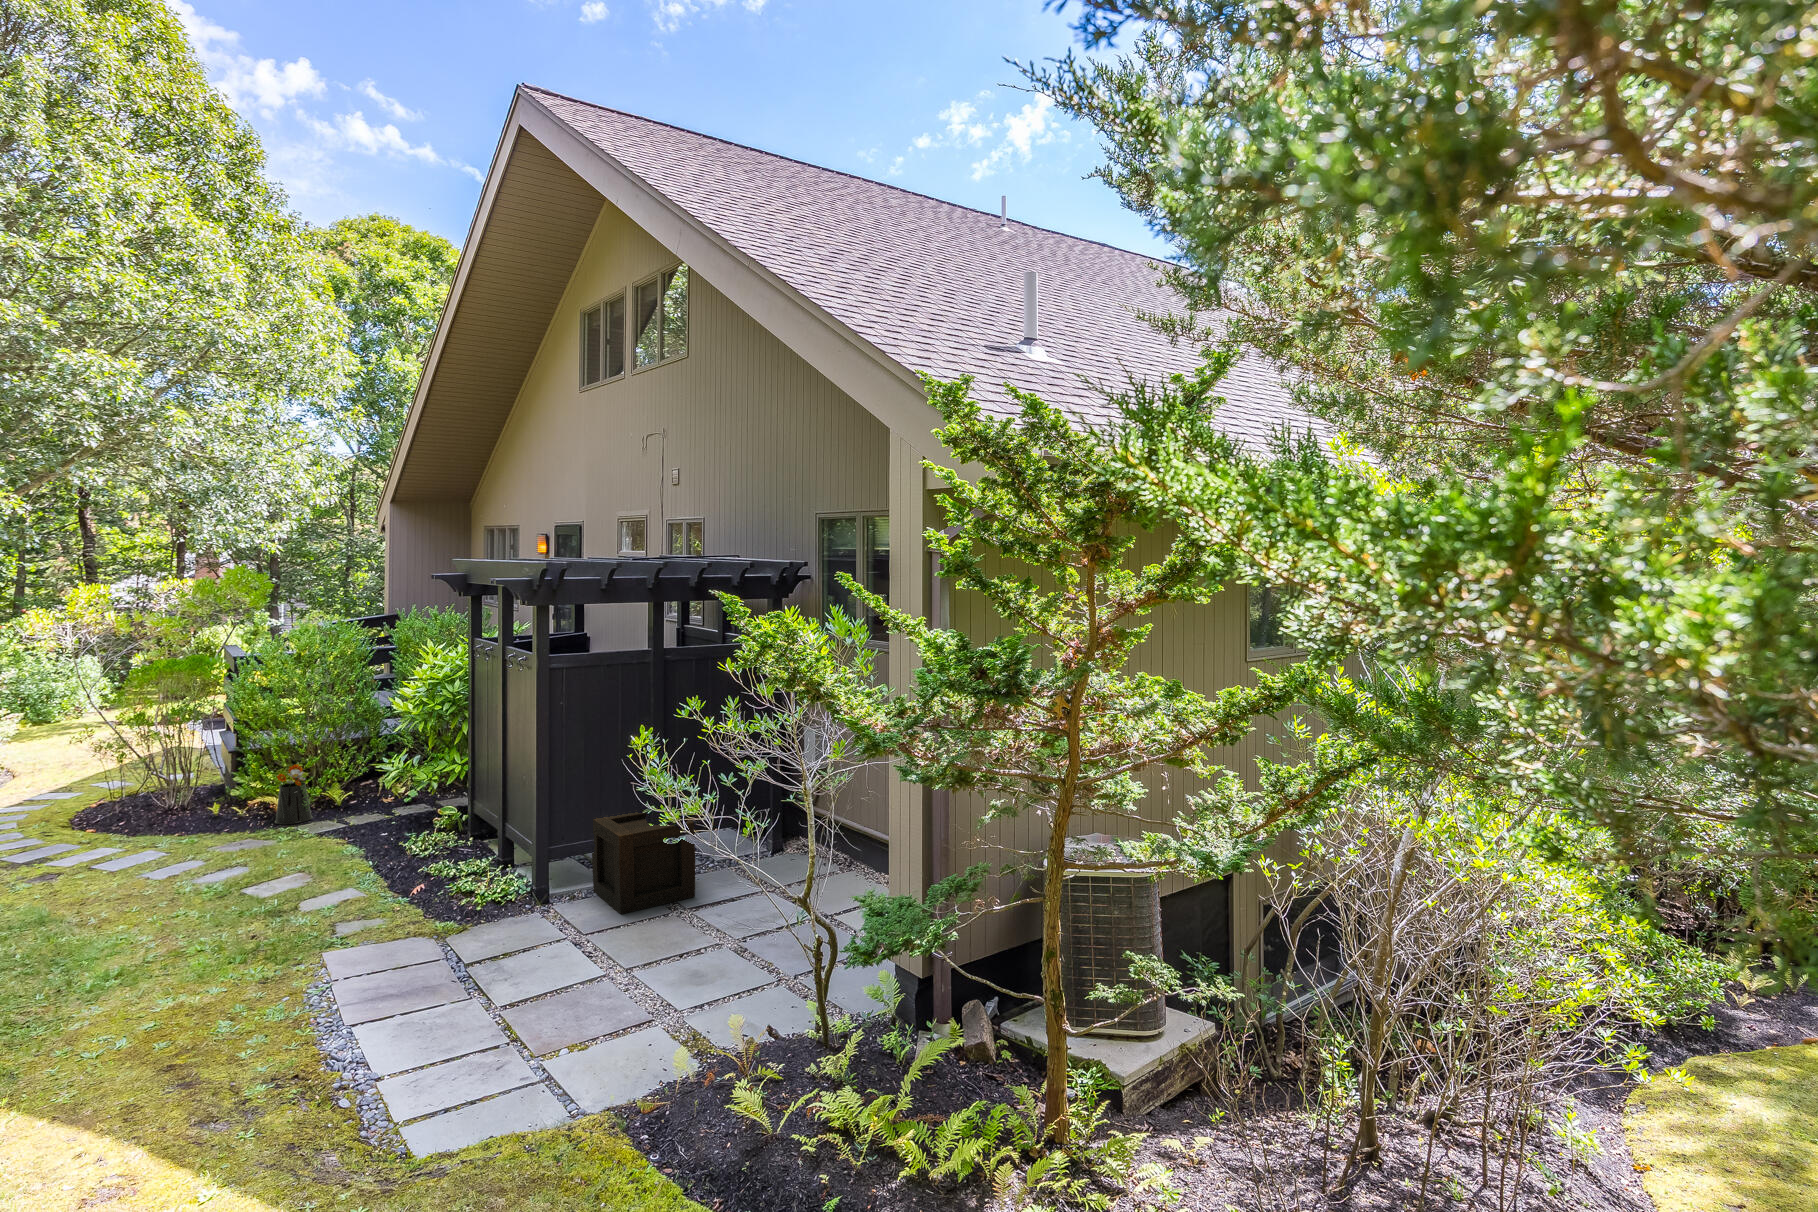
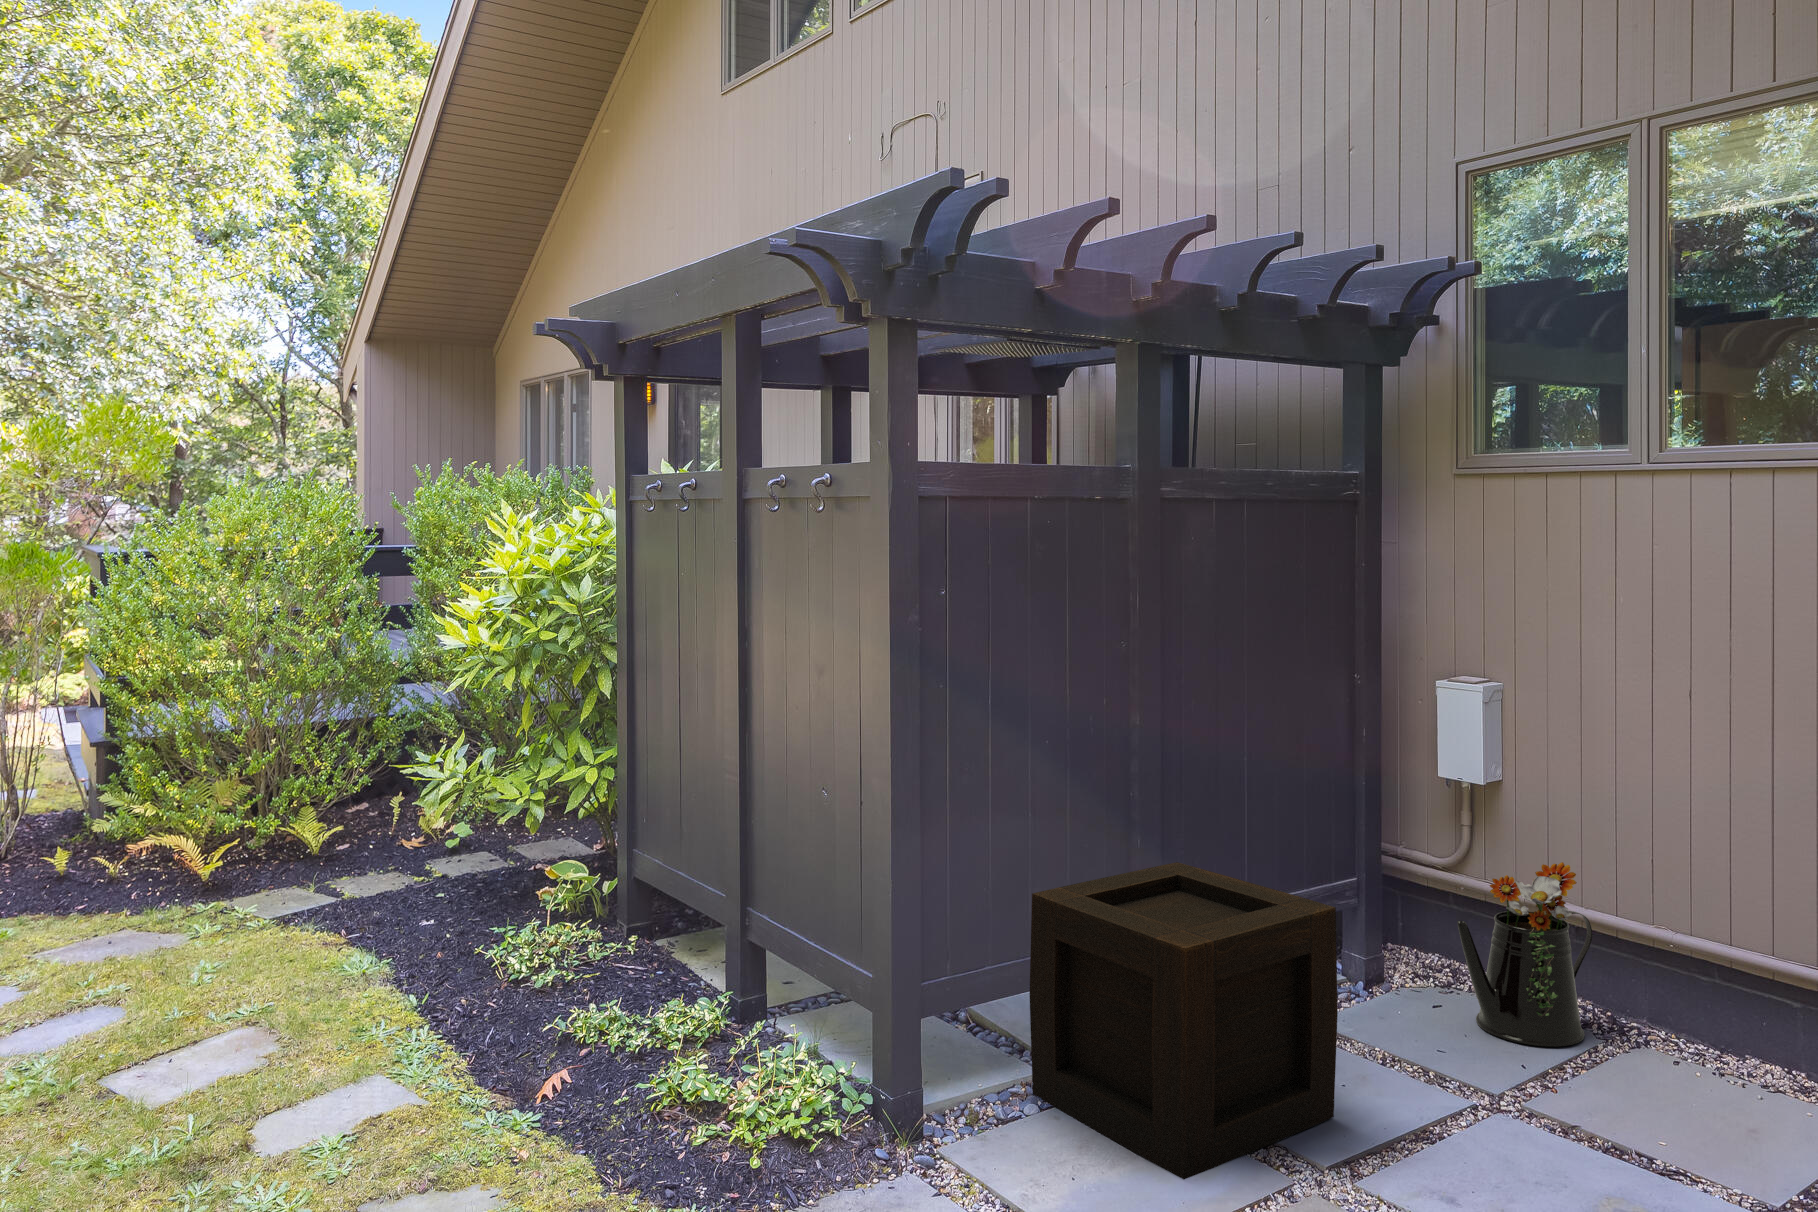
watering can: present [275,764,313,824] -> present [1457,862,1592,1047]

